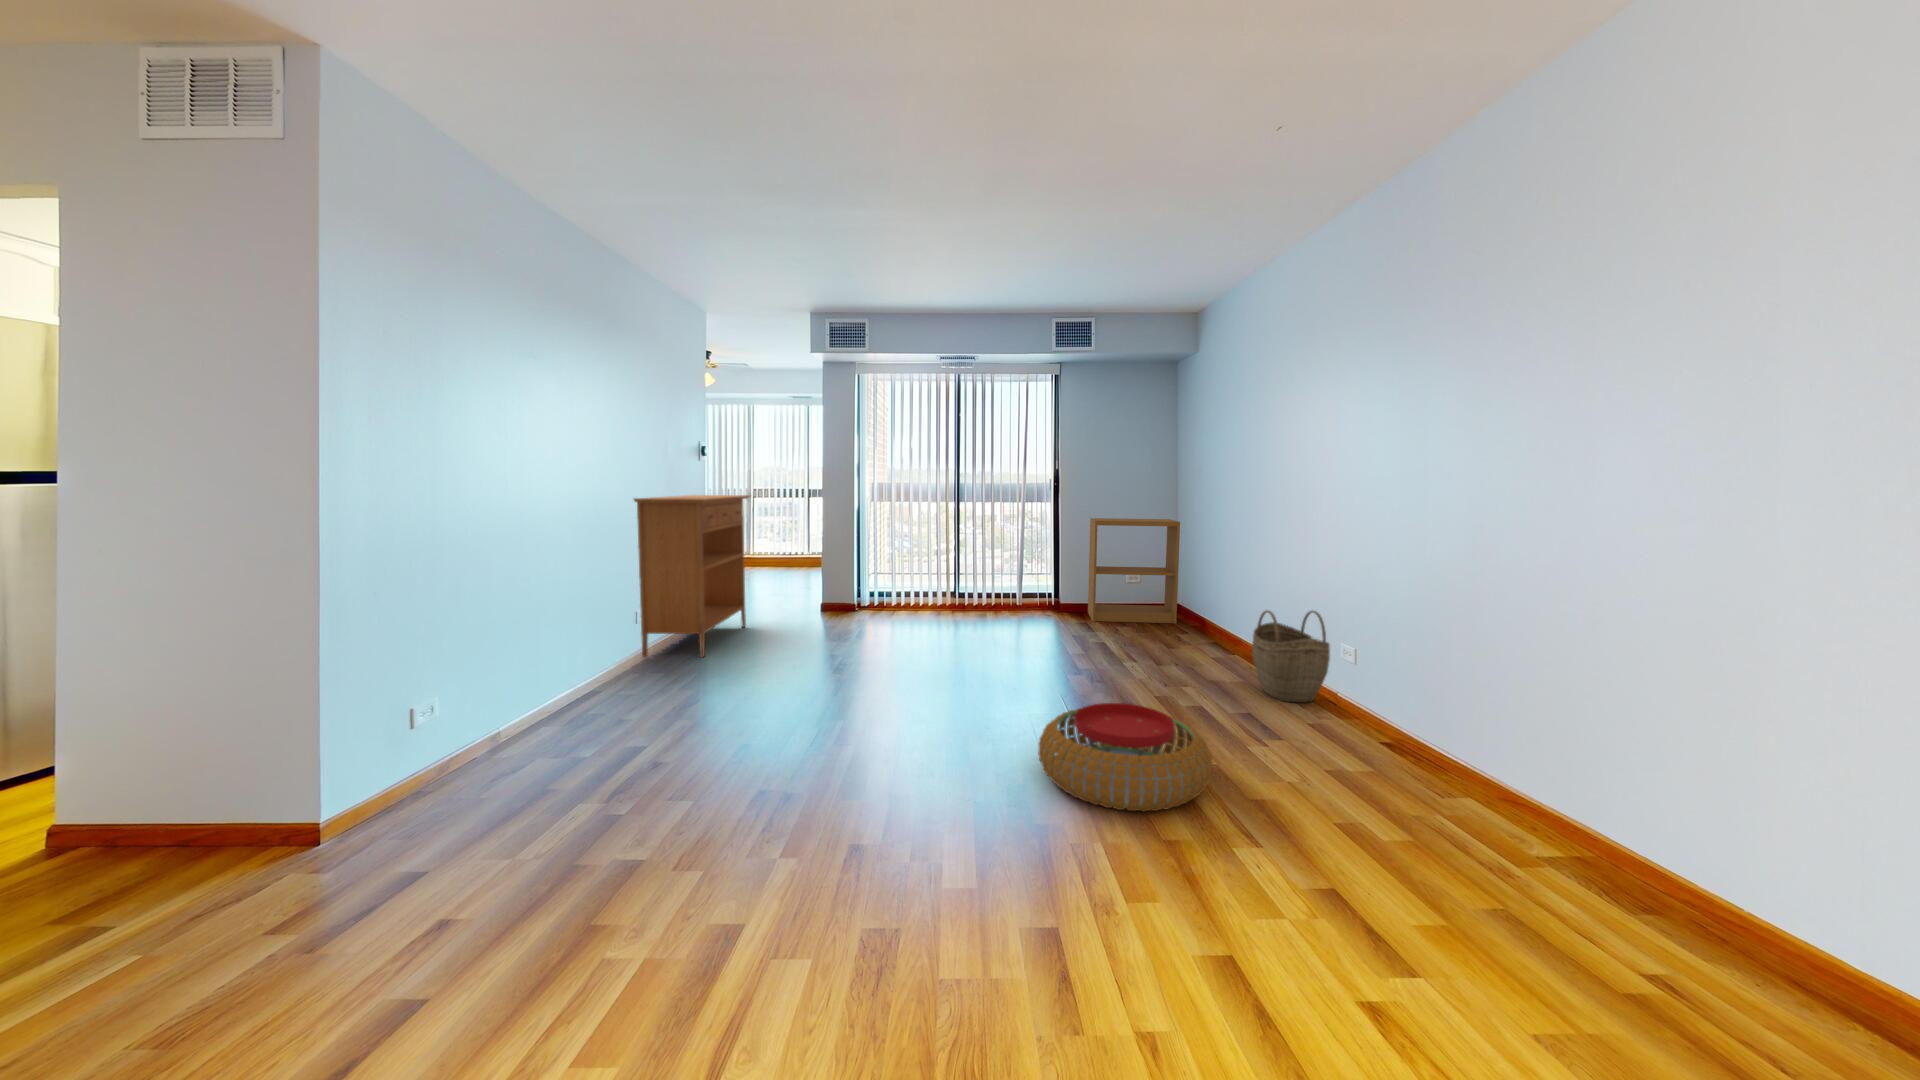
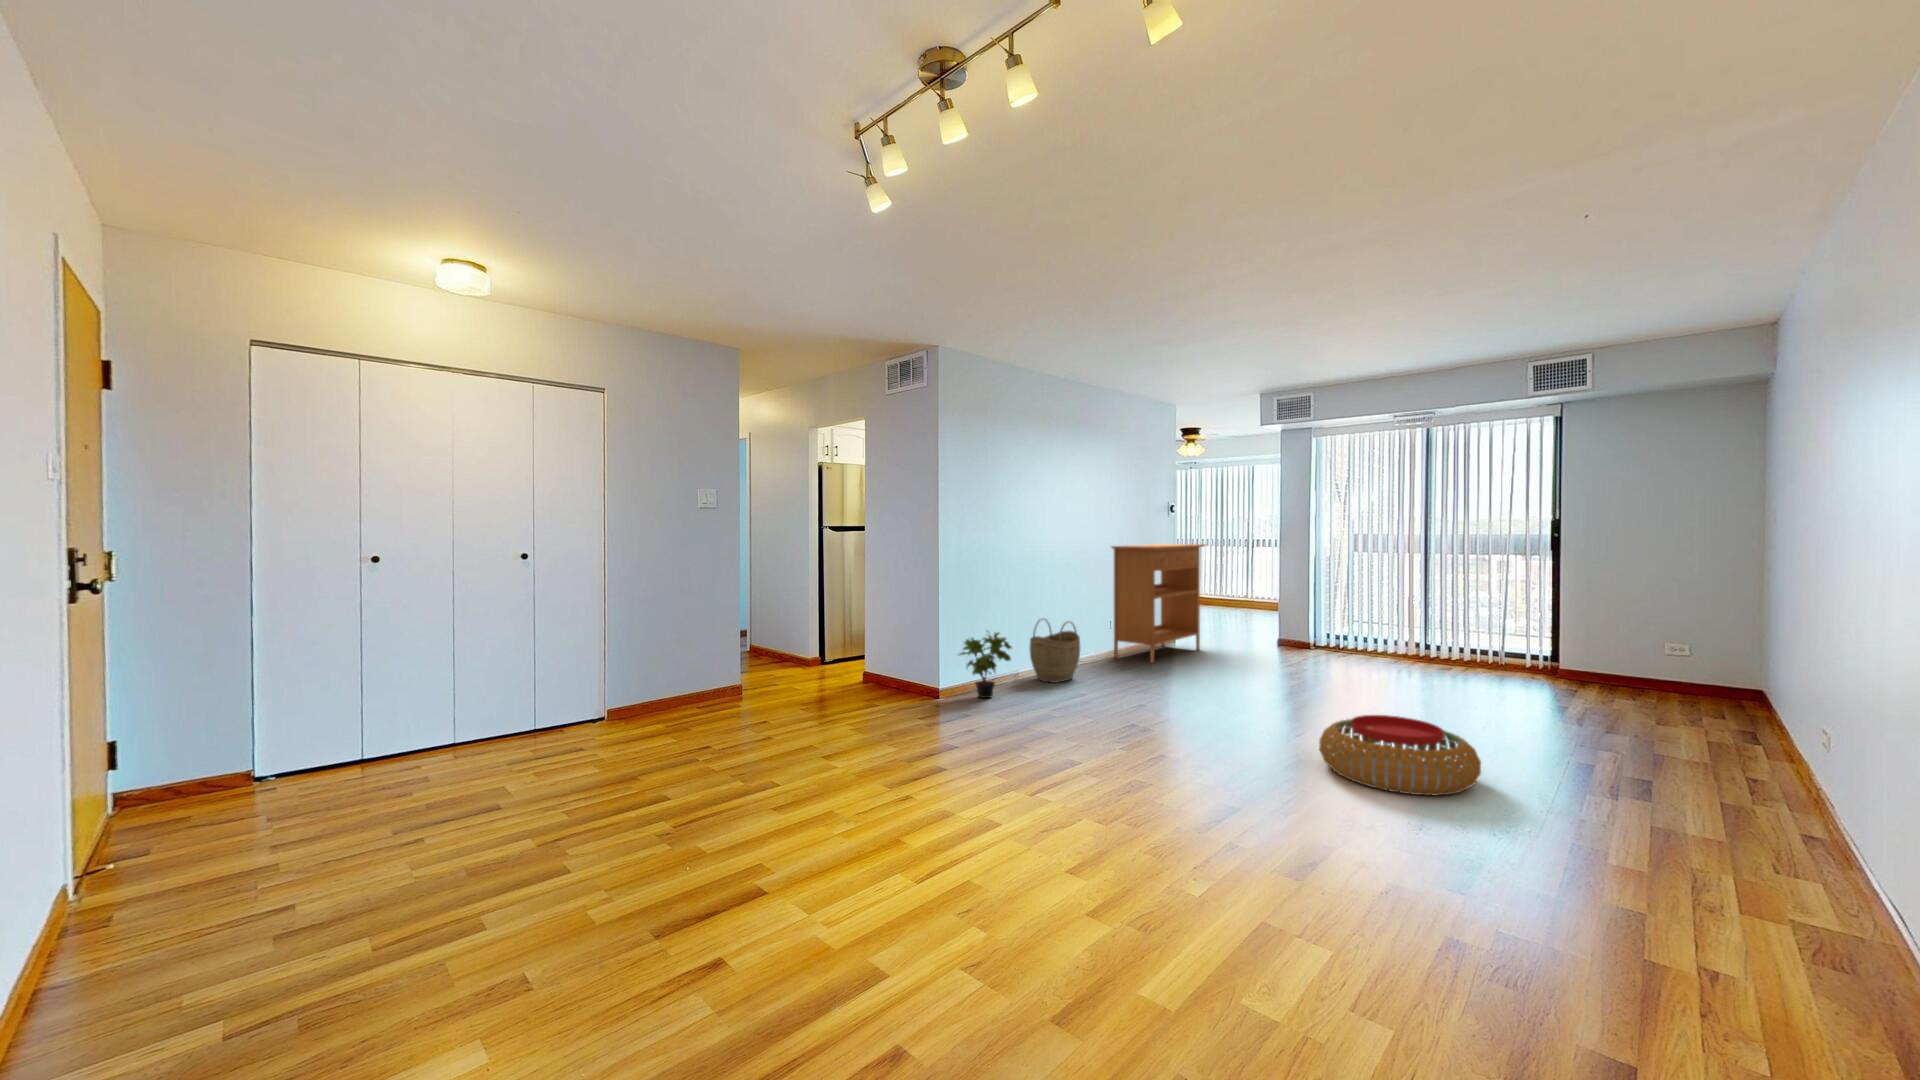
bookshelf: present [1088,518,1180,624] -> none [1583,572,1726,708]
woven basket: present [1252,610,1330,703] -> present [1029,620,1080,683]
potted plant: none [363,668,503,806] -> present [959,632,1012,698]

